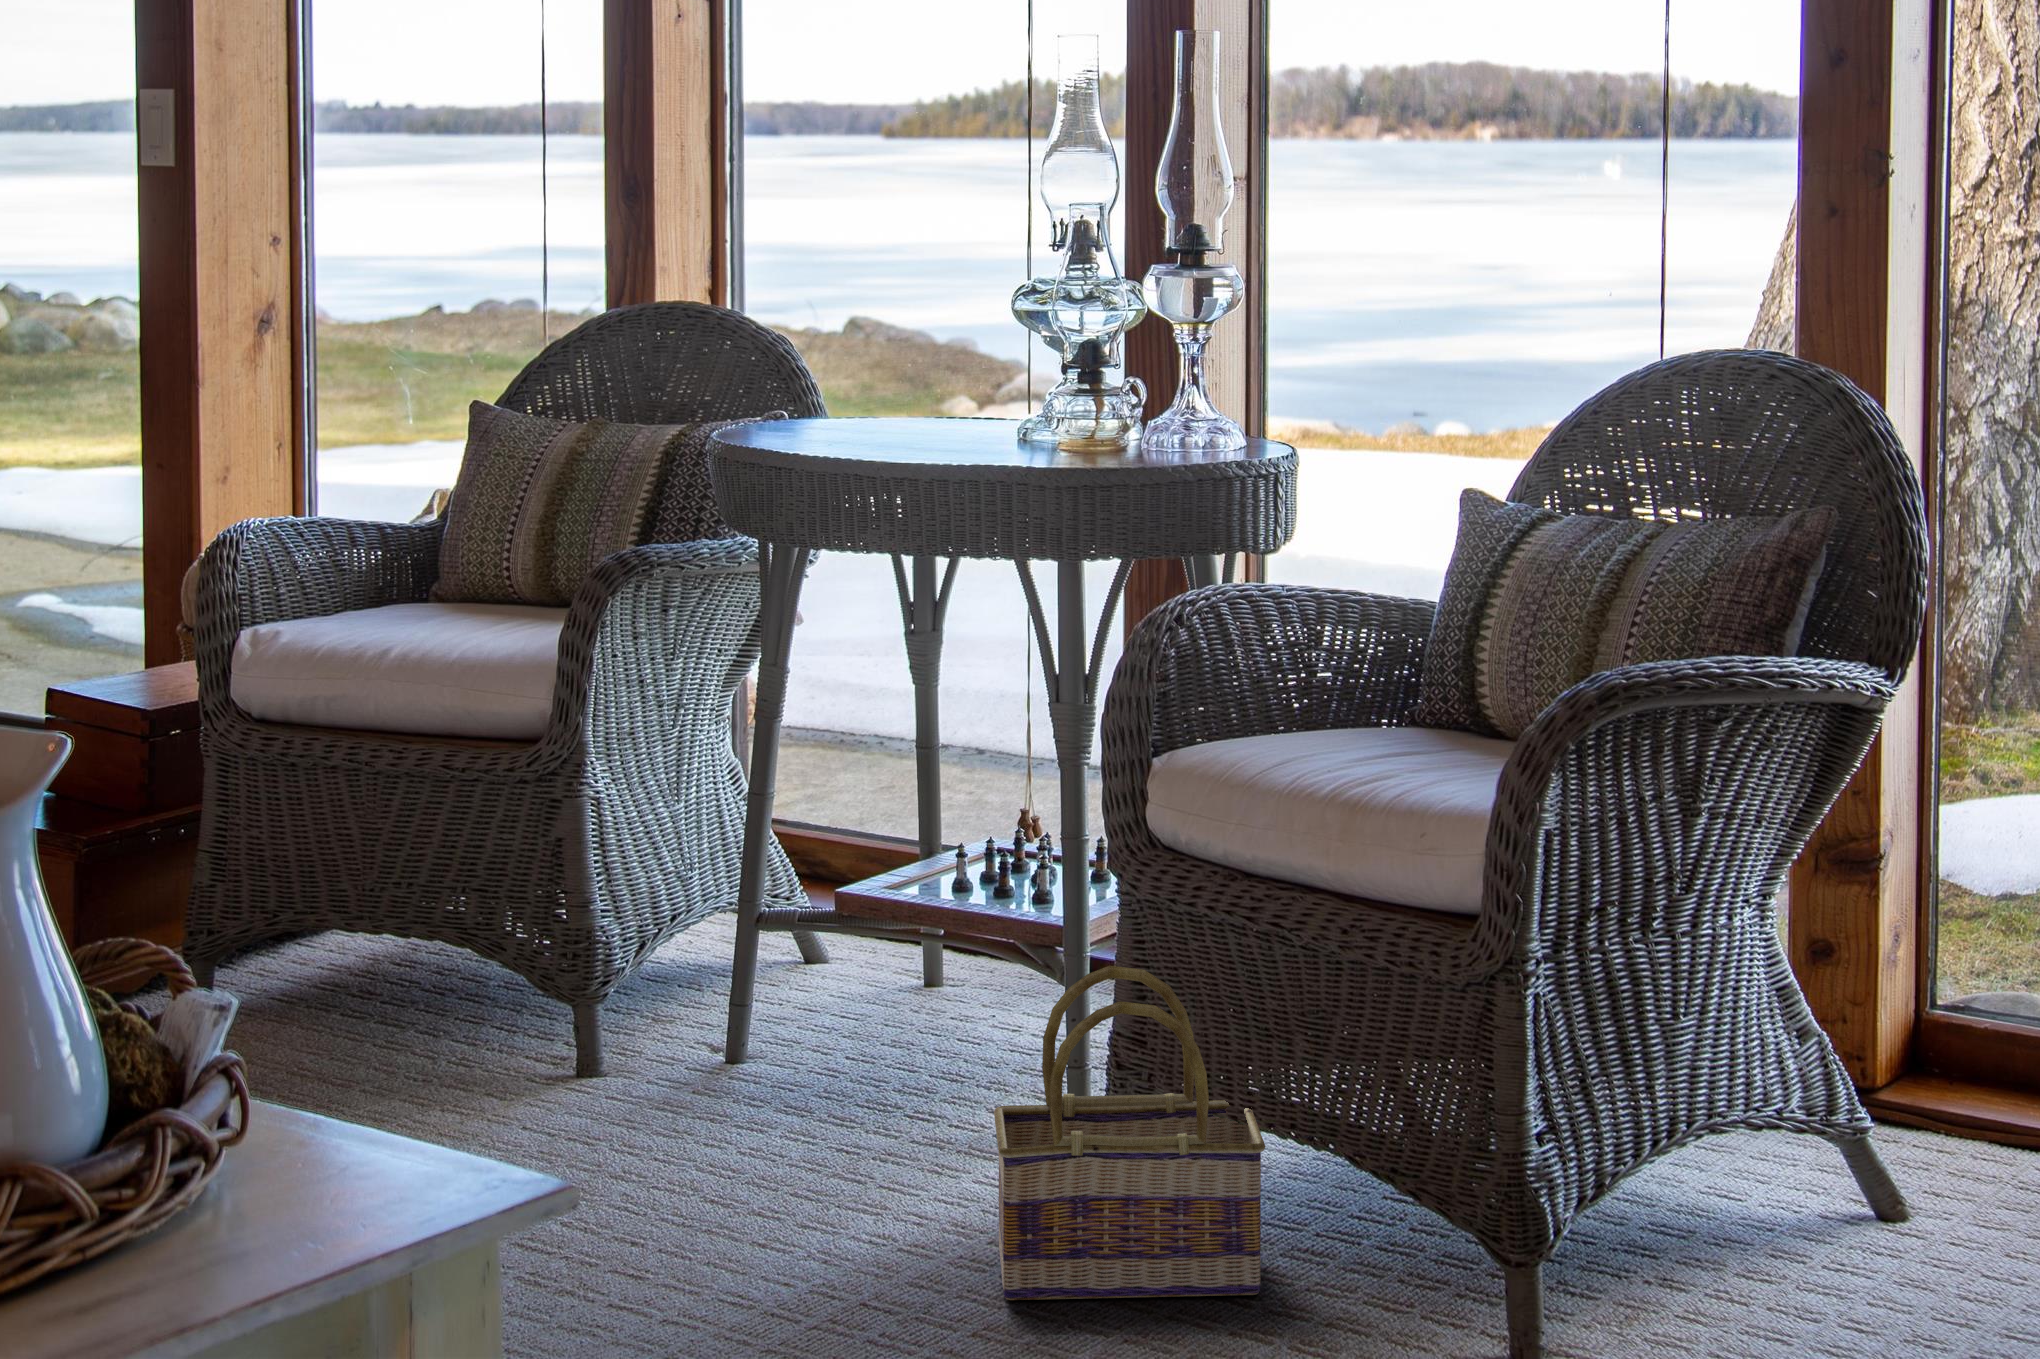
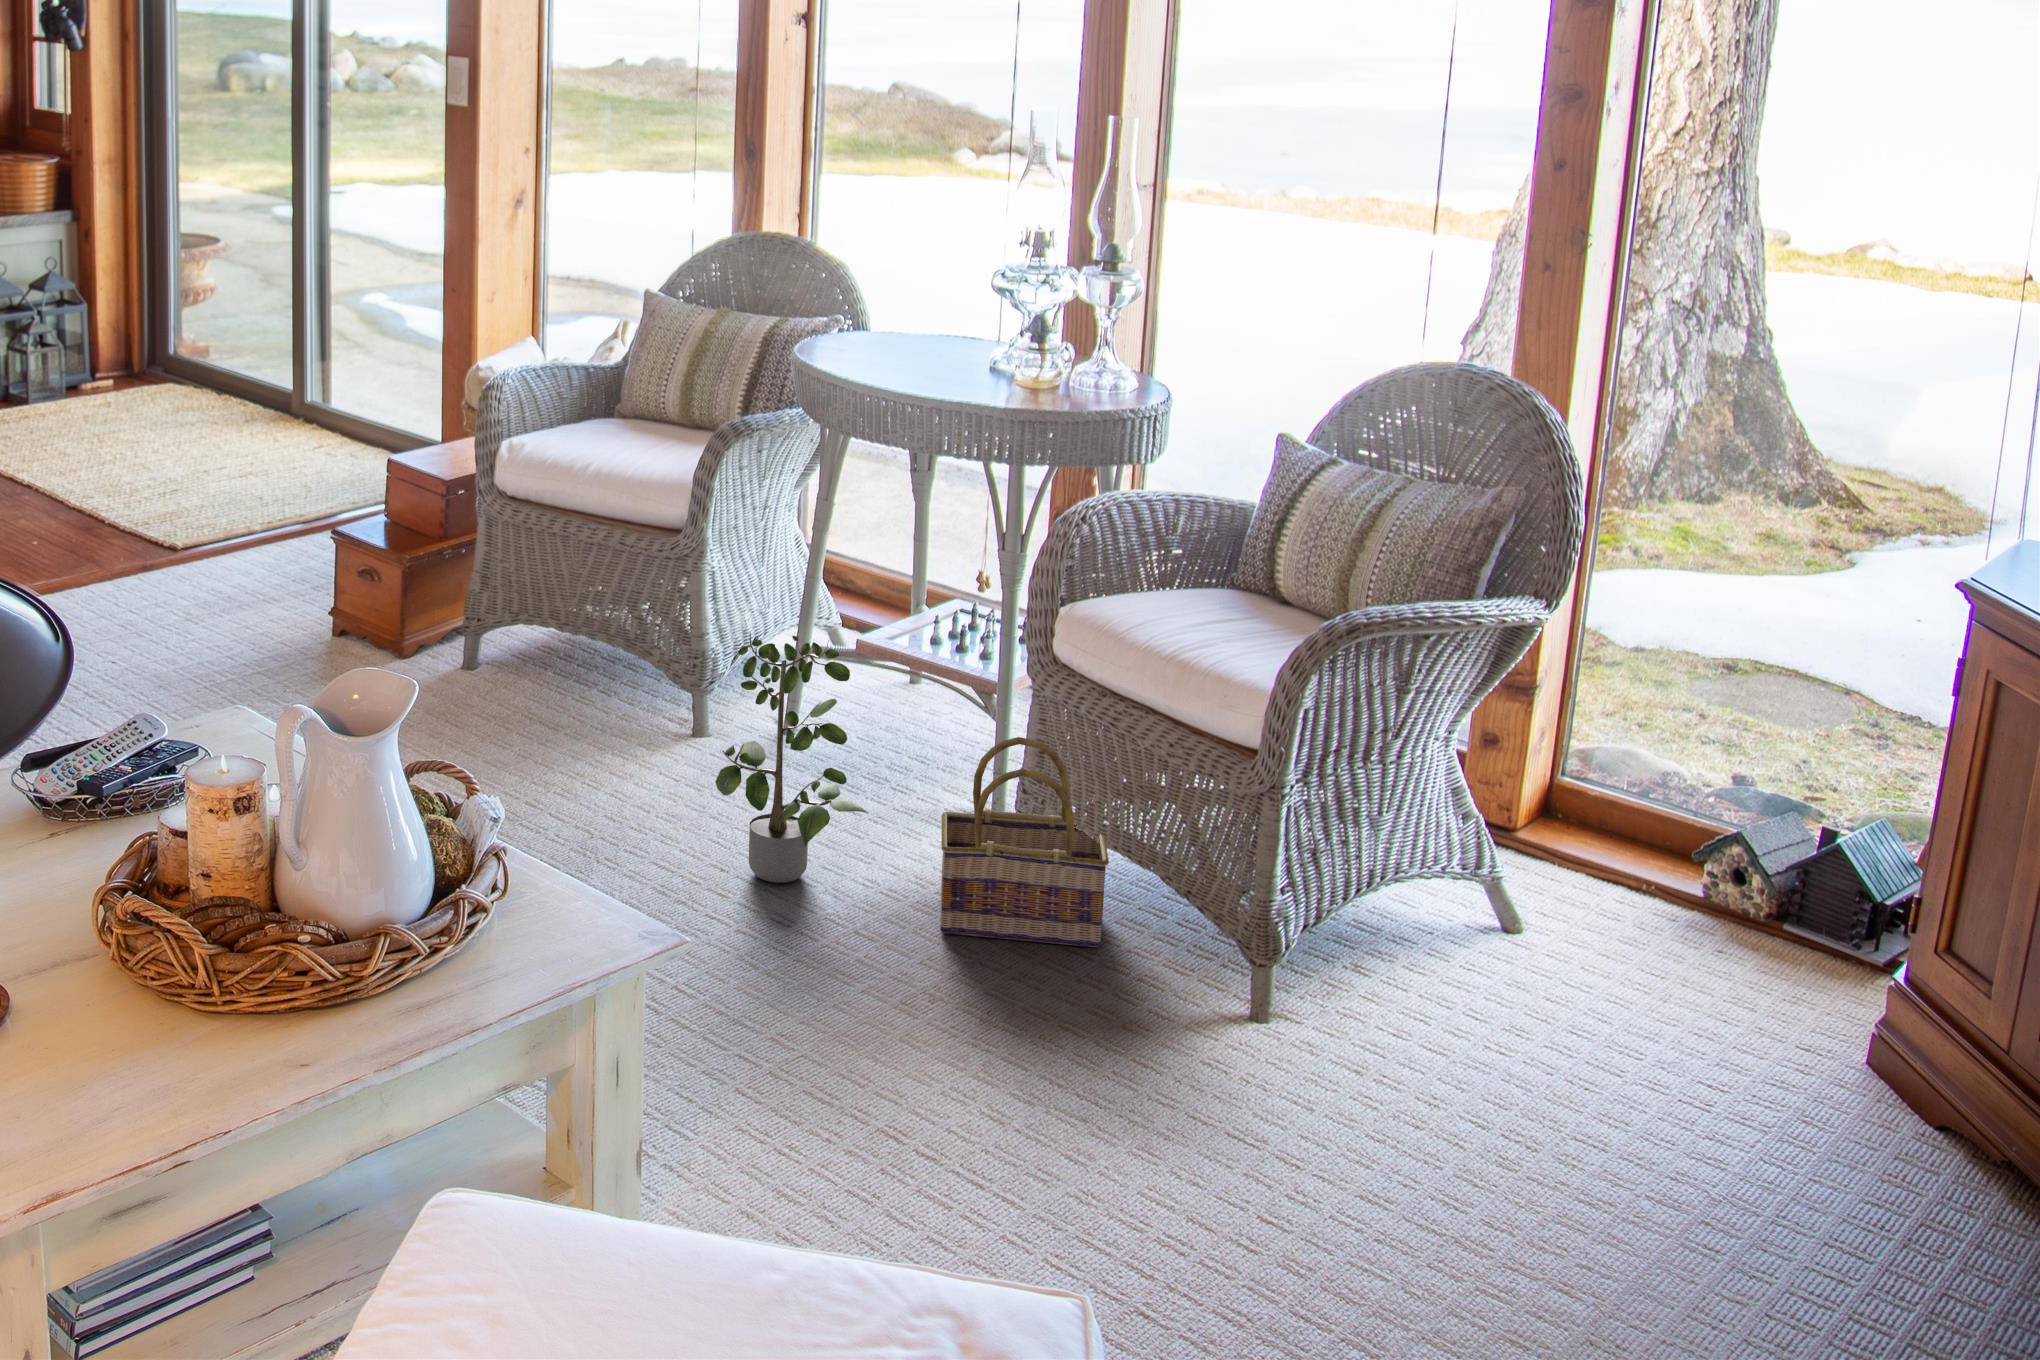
potted plant: none [617,826,878,1260] -> present [715,633,868,883]

